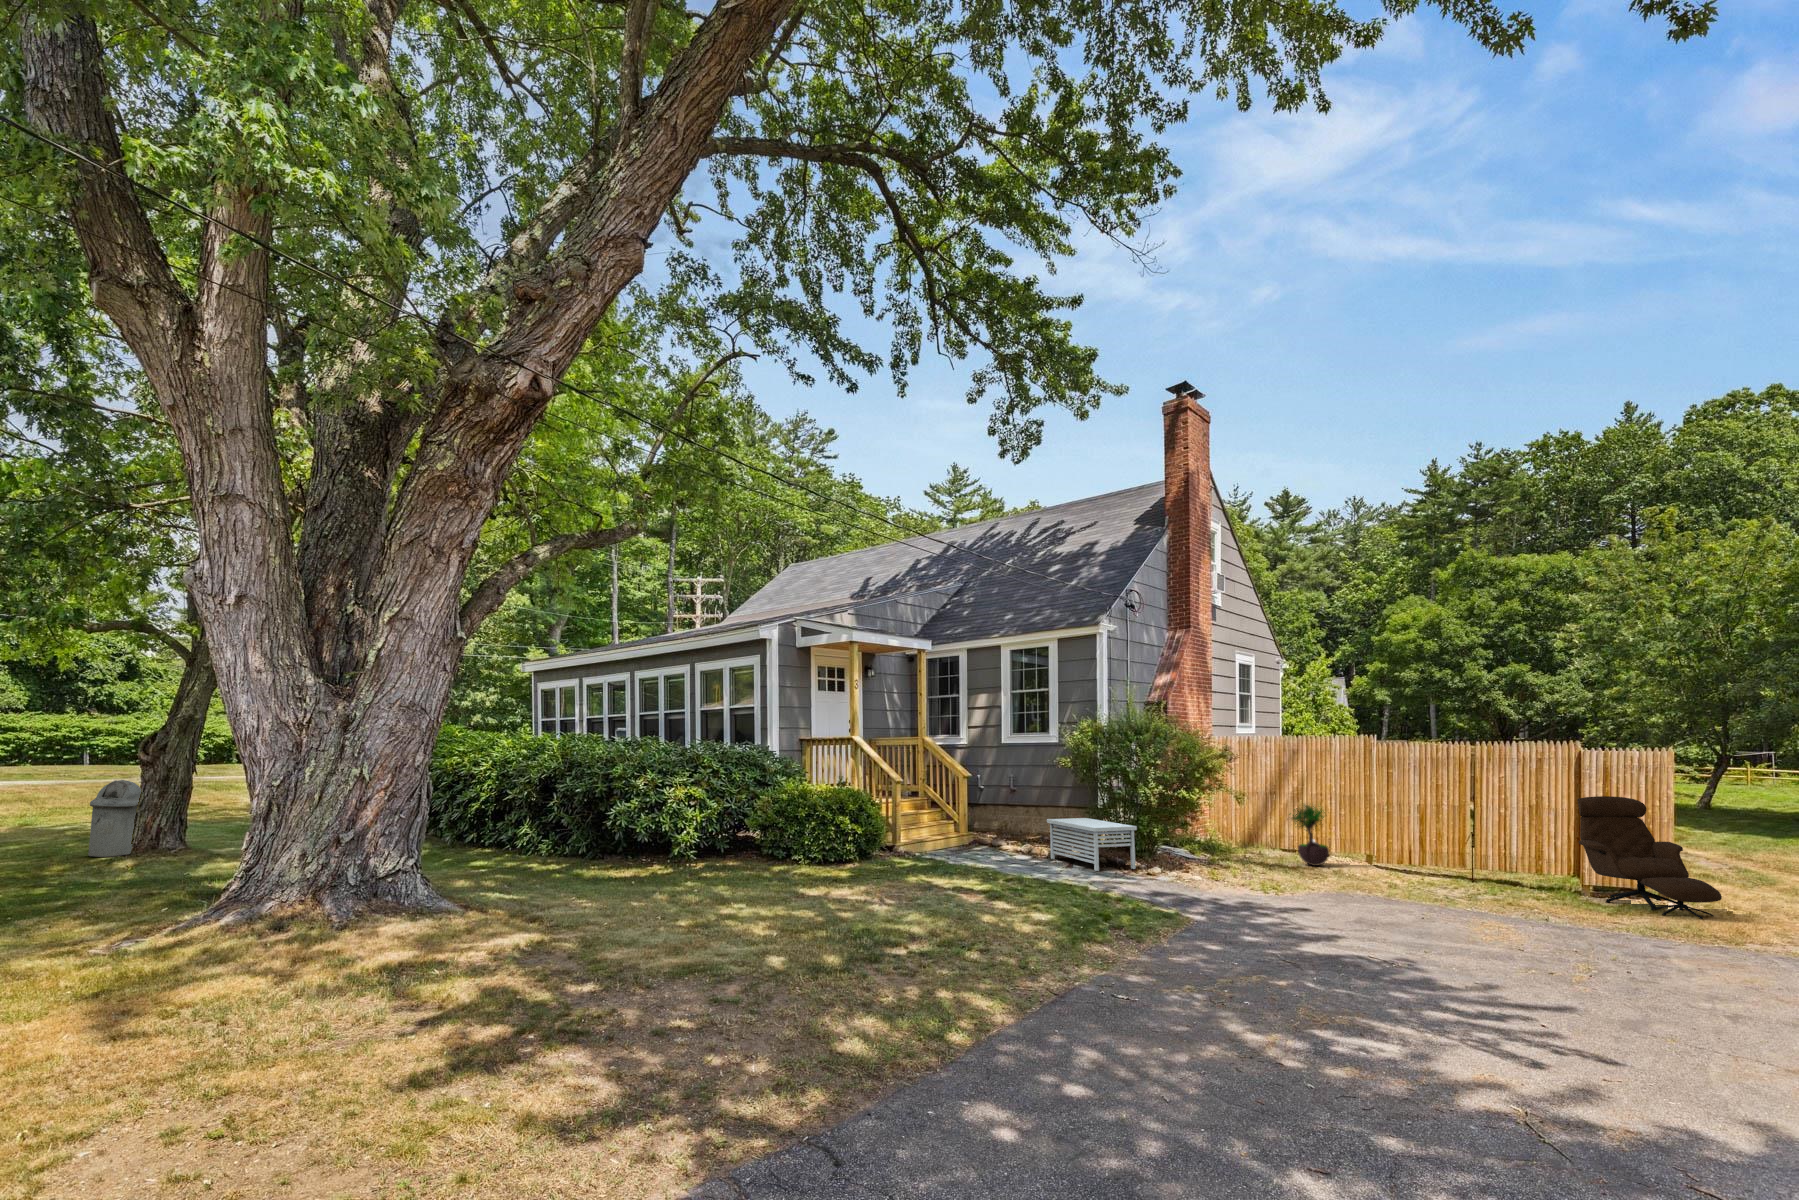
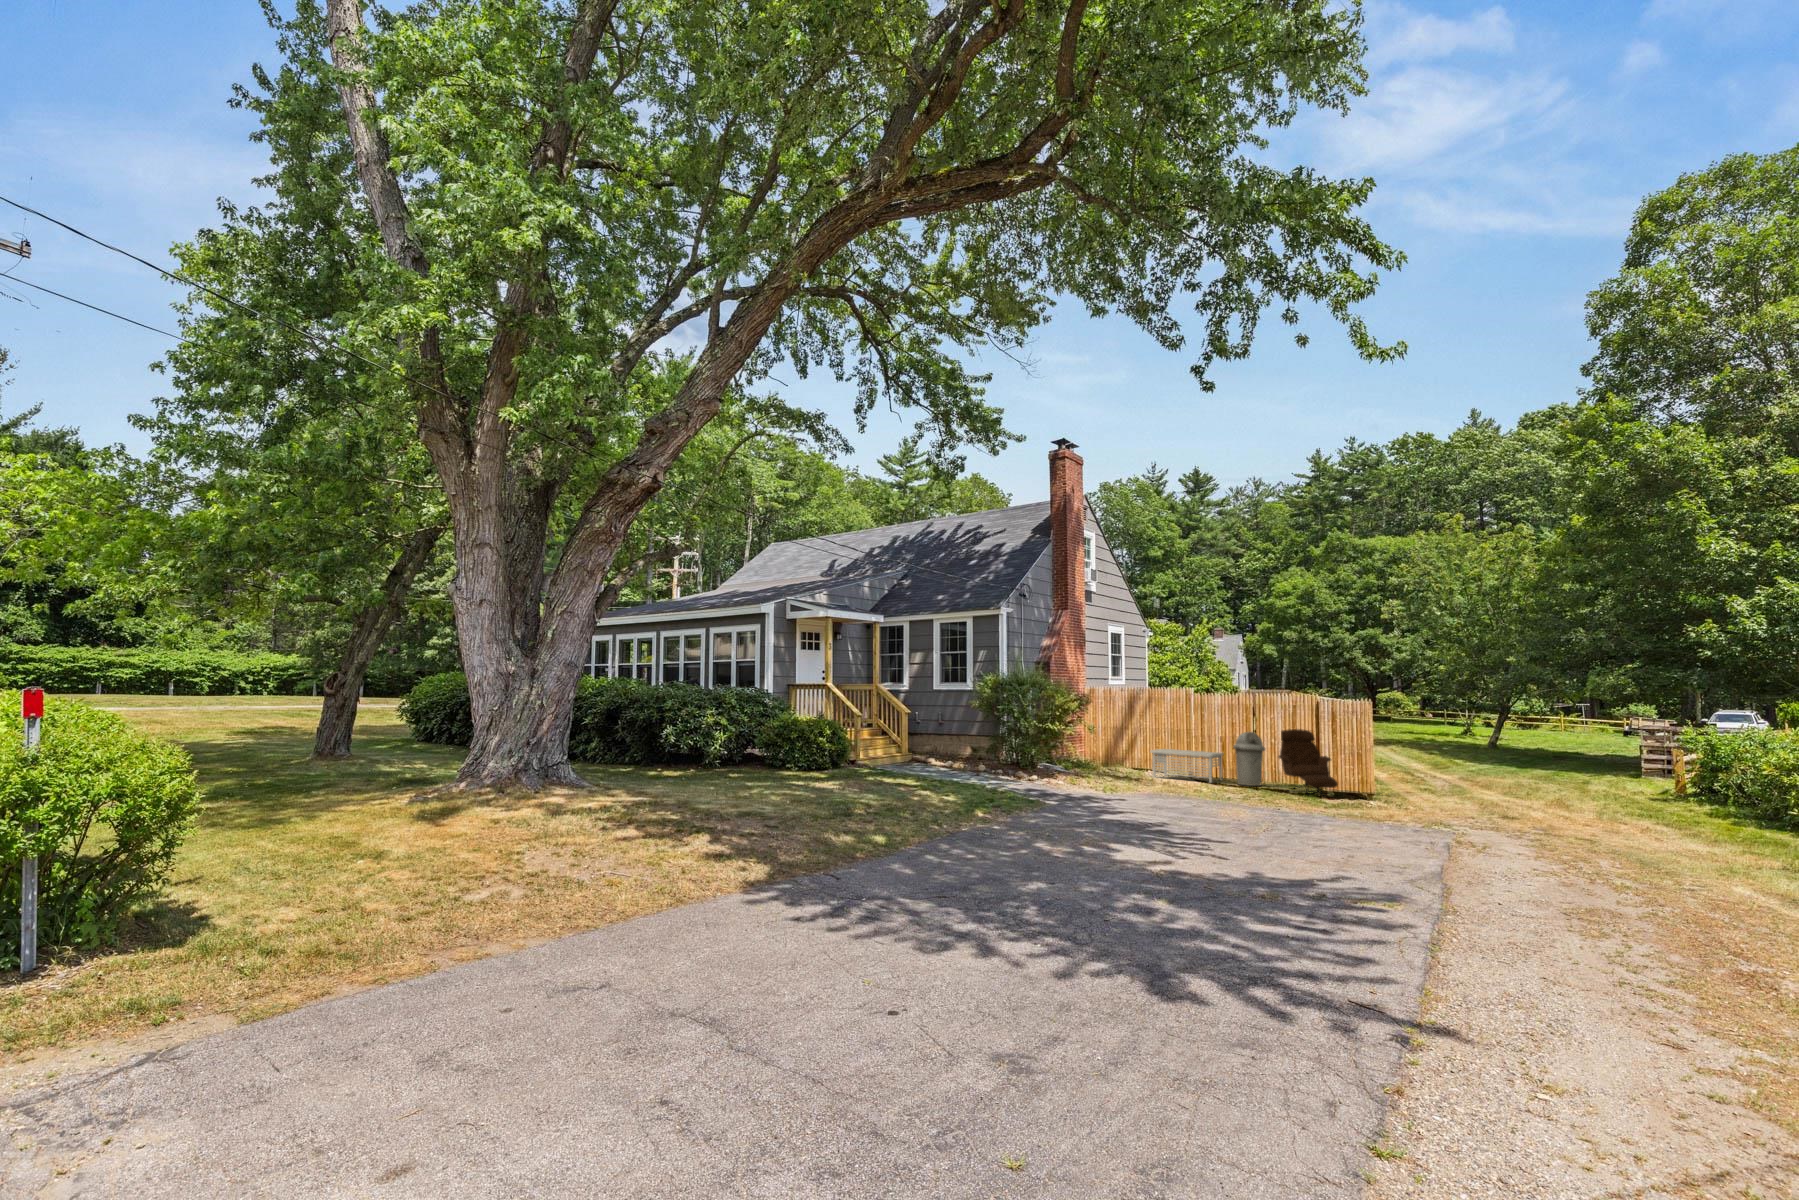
trash can: present [88,780,143,857] -> present [1234,732,1265,786]
potted tree: present [1289,804,1329,866] -> none [1120,730,1145,774]
storage bench: present [1047,818,1137,871] -> present [1150,749,1224,783]

